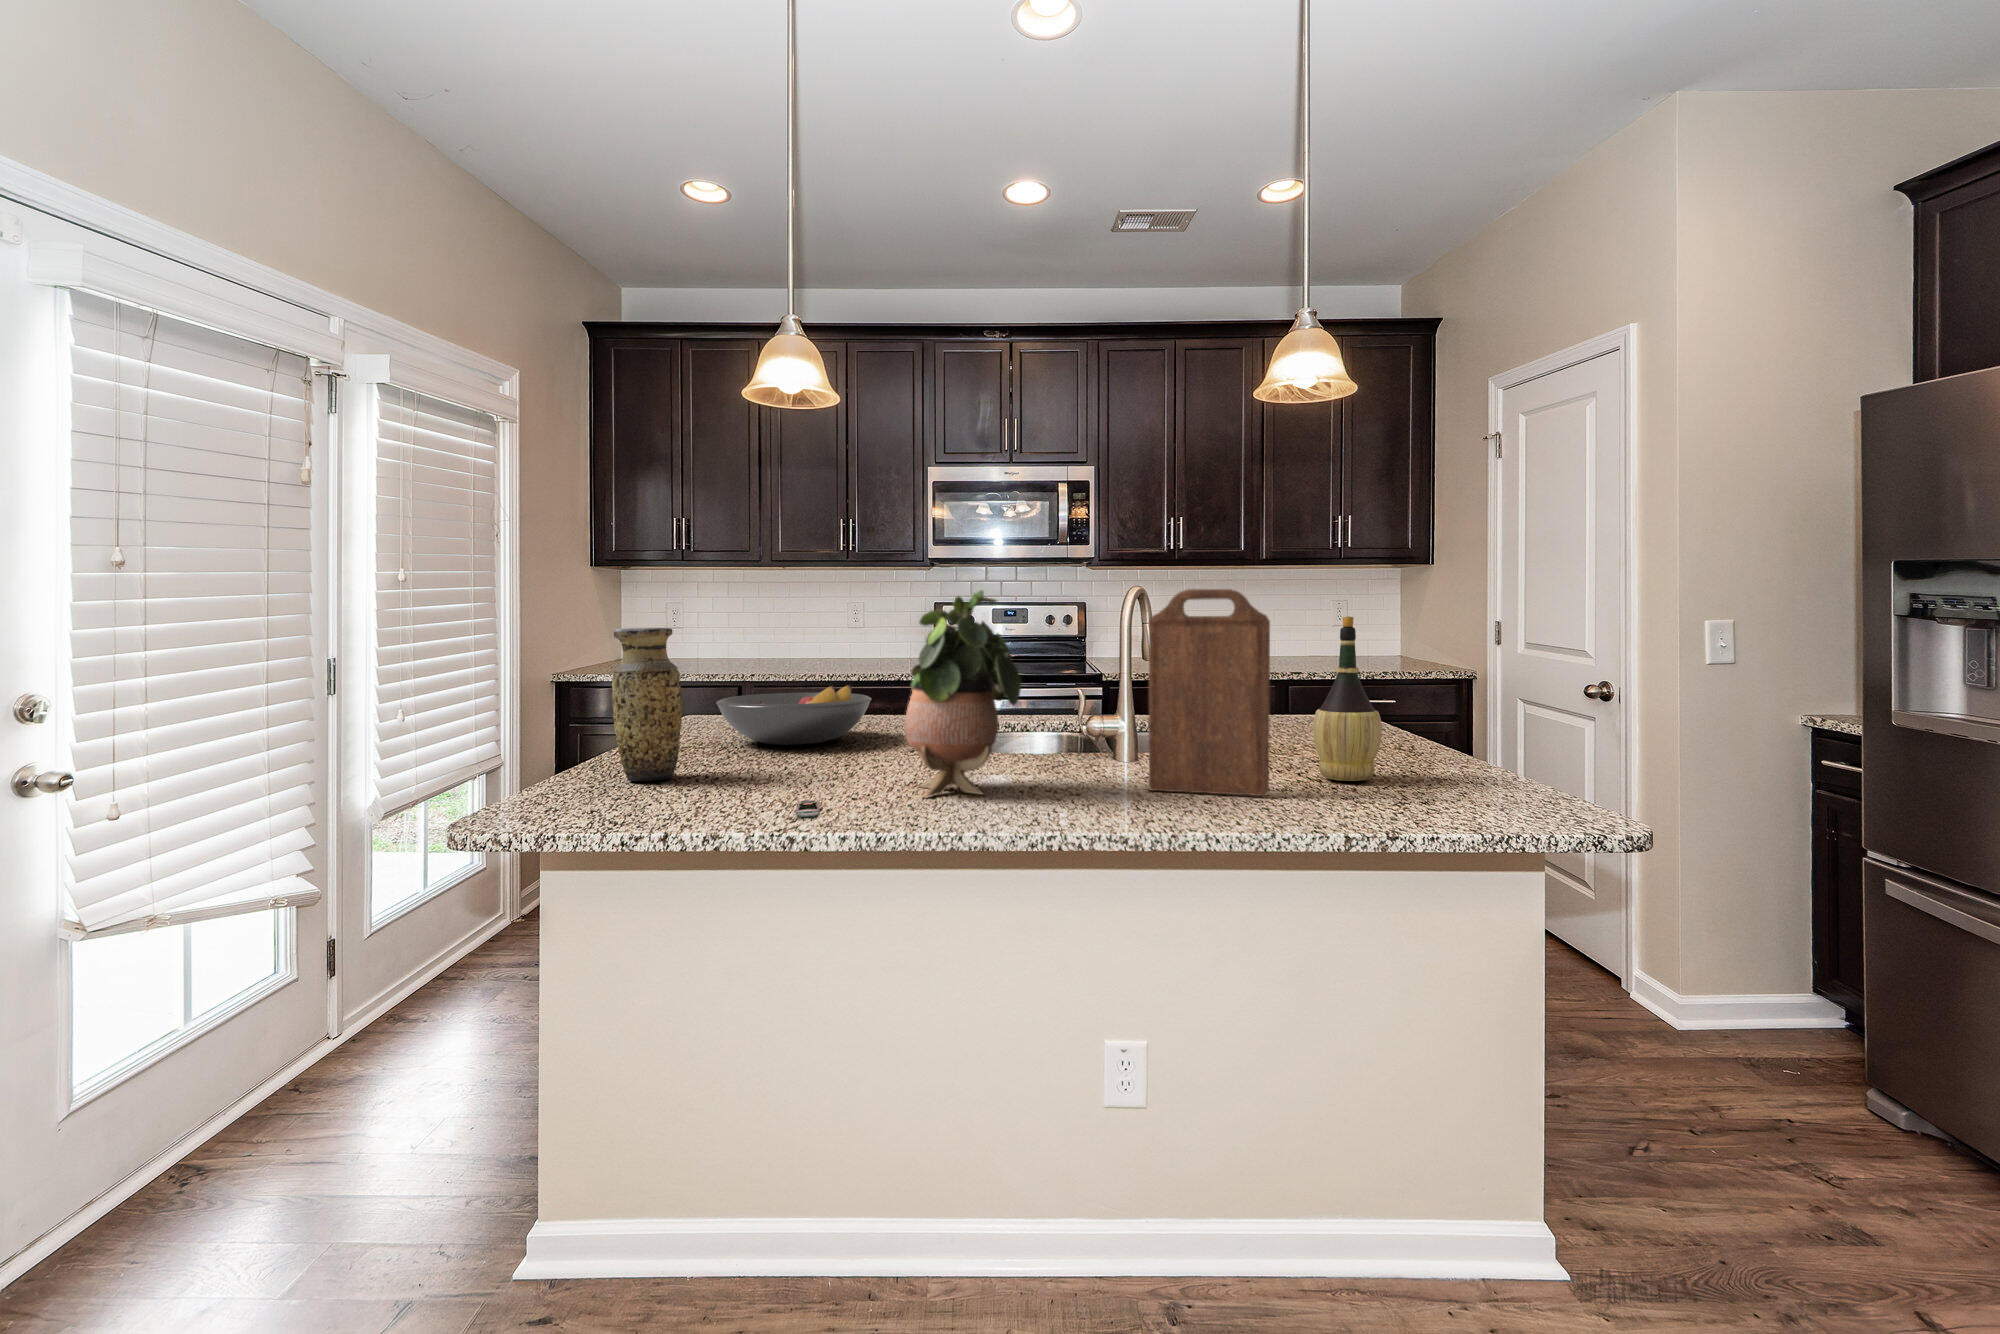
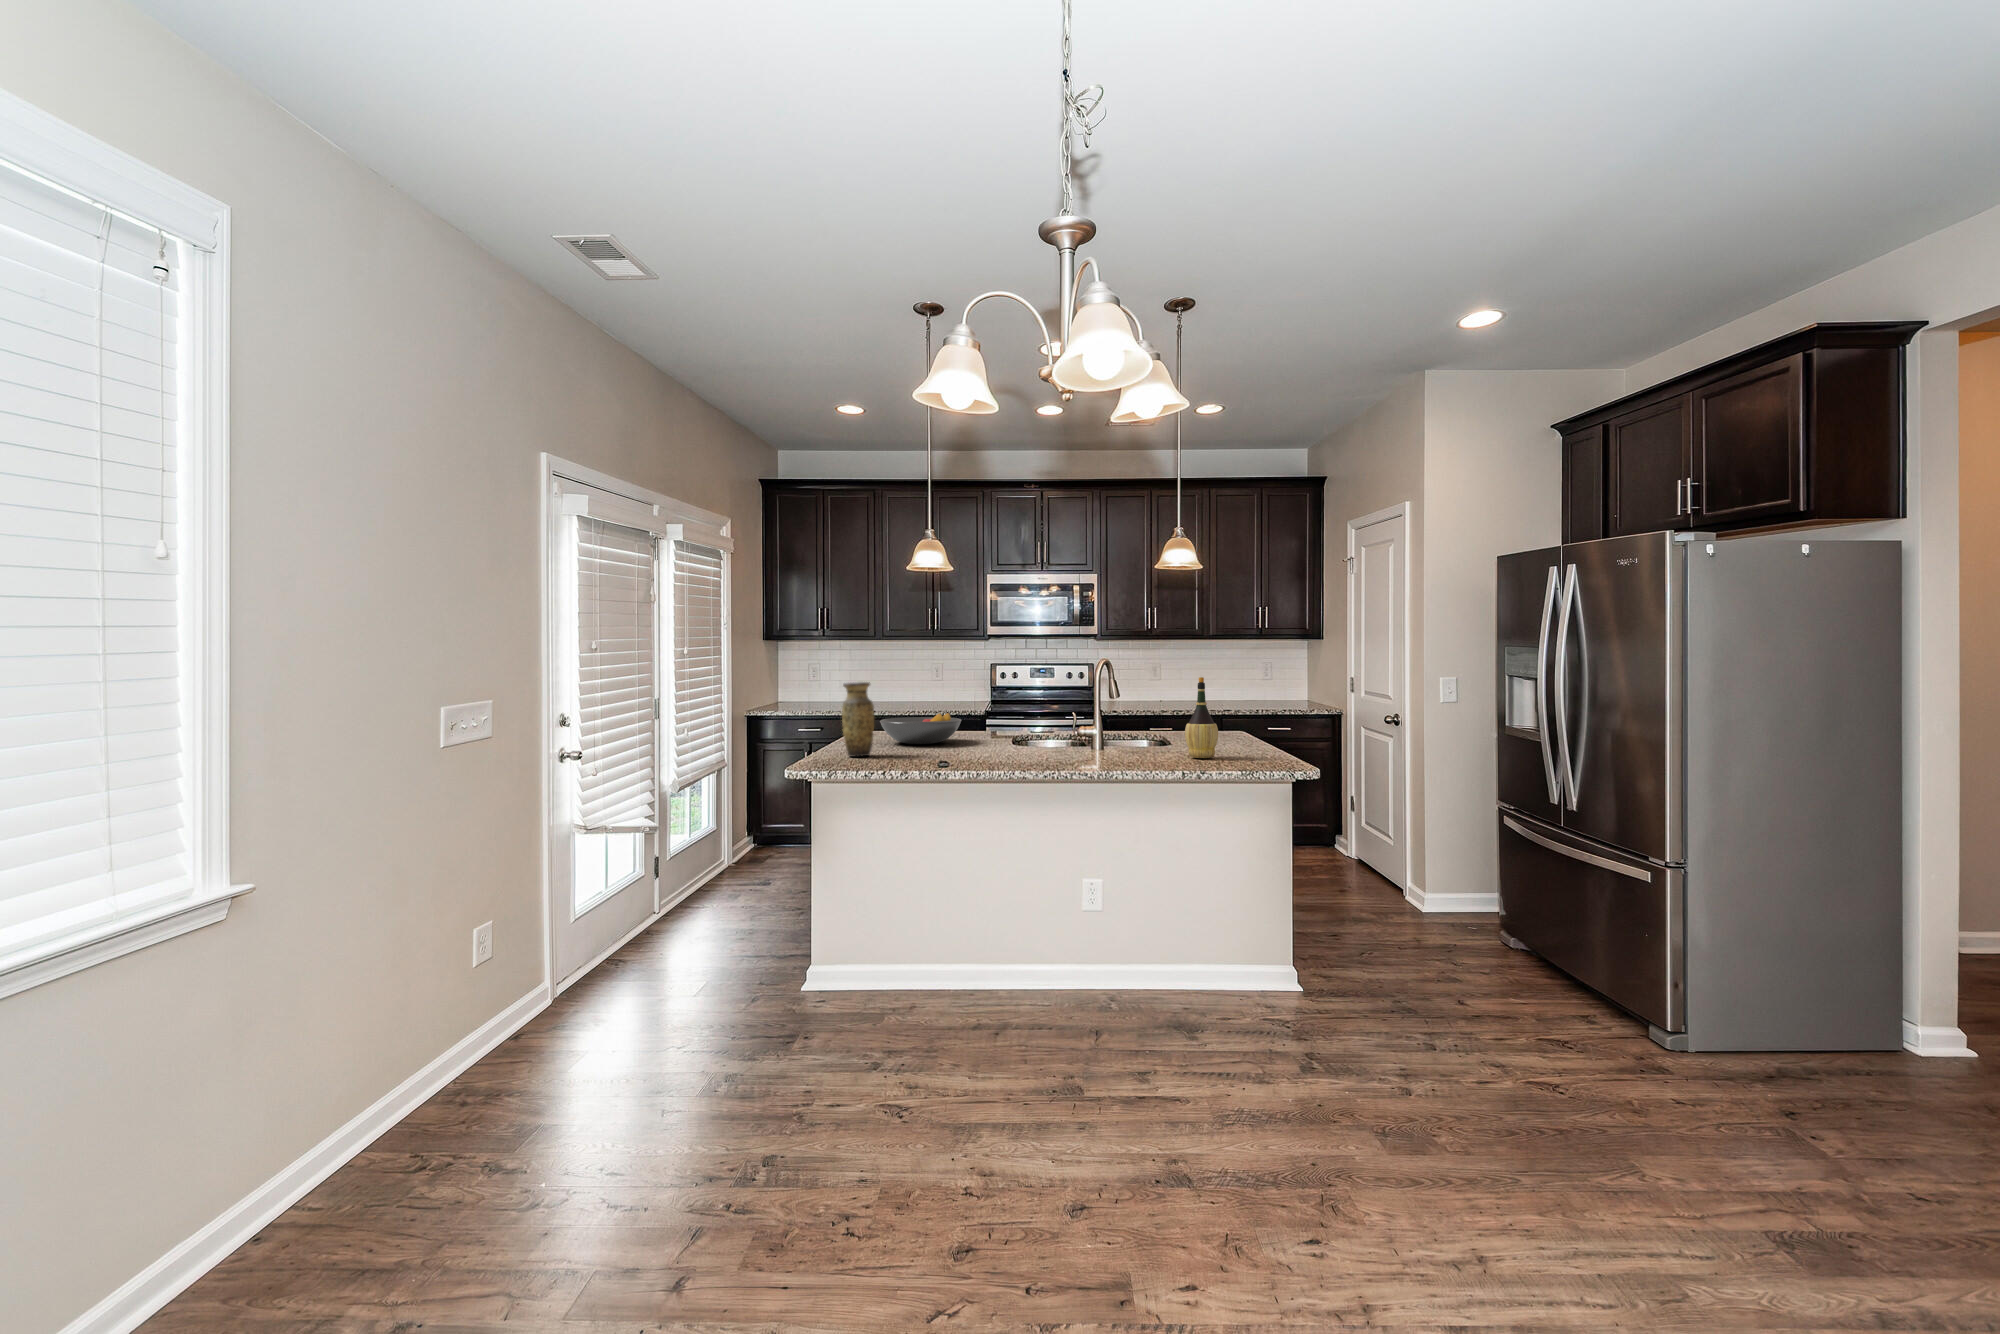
cutting board: present [1149,589,1270,796] -> none [1101,665,1158,763]
potted plant: present [905,590,1021,797] -> none [985,664,1040,762]

